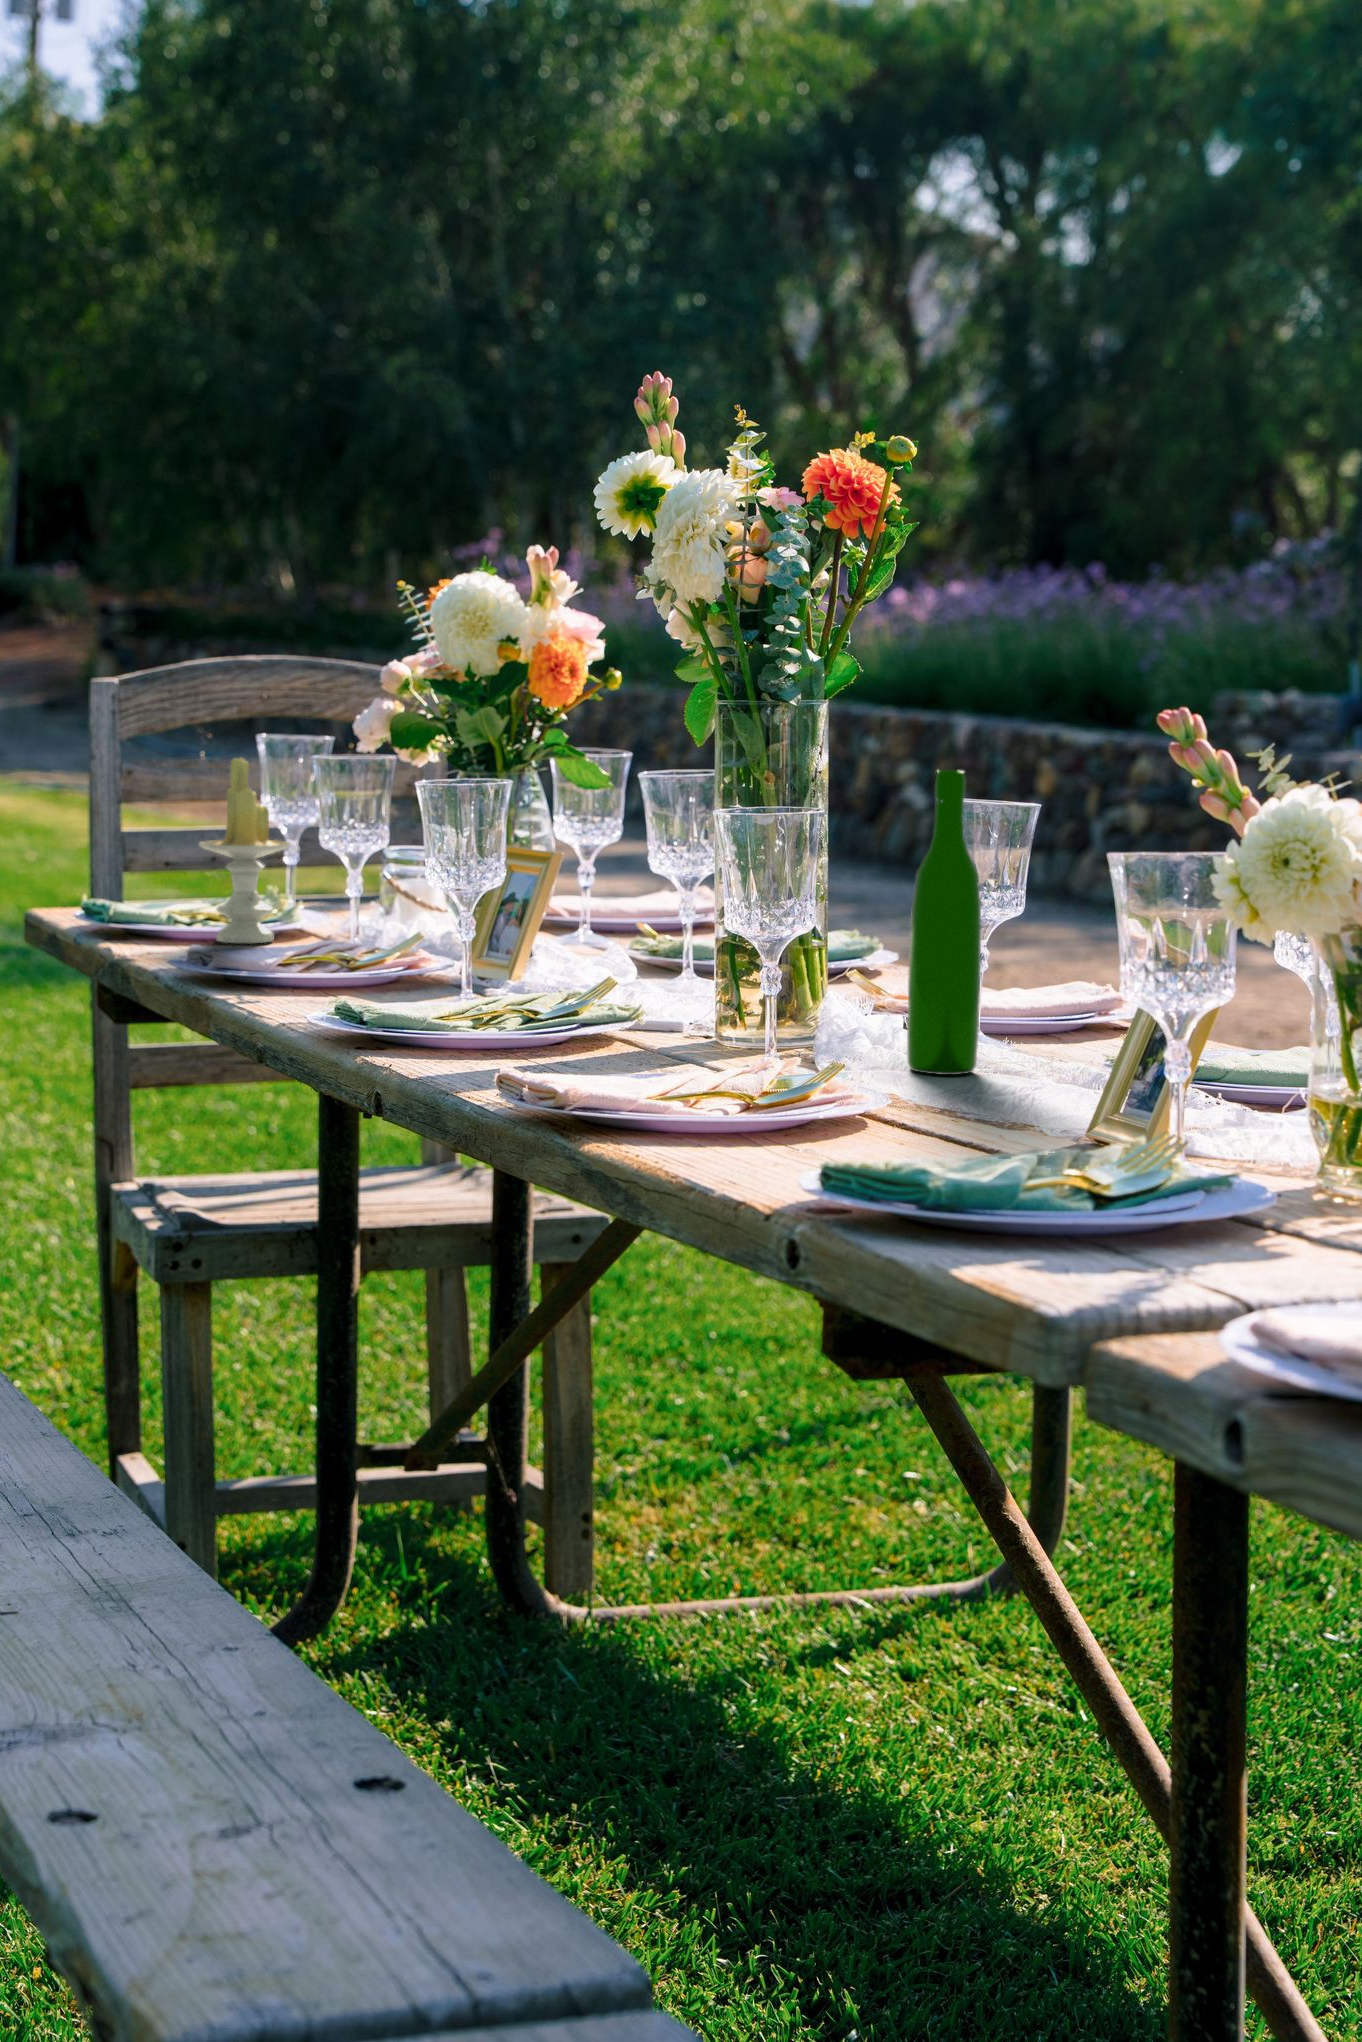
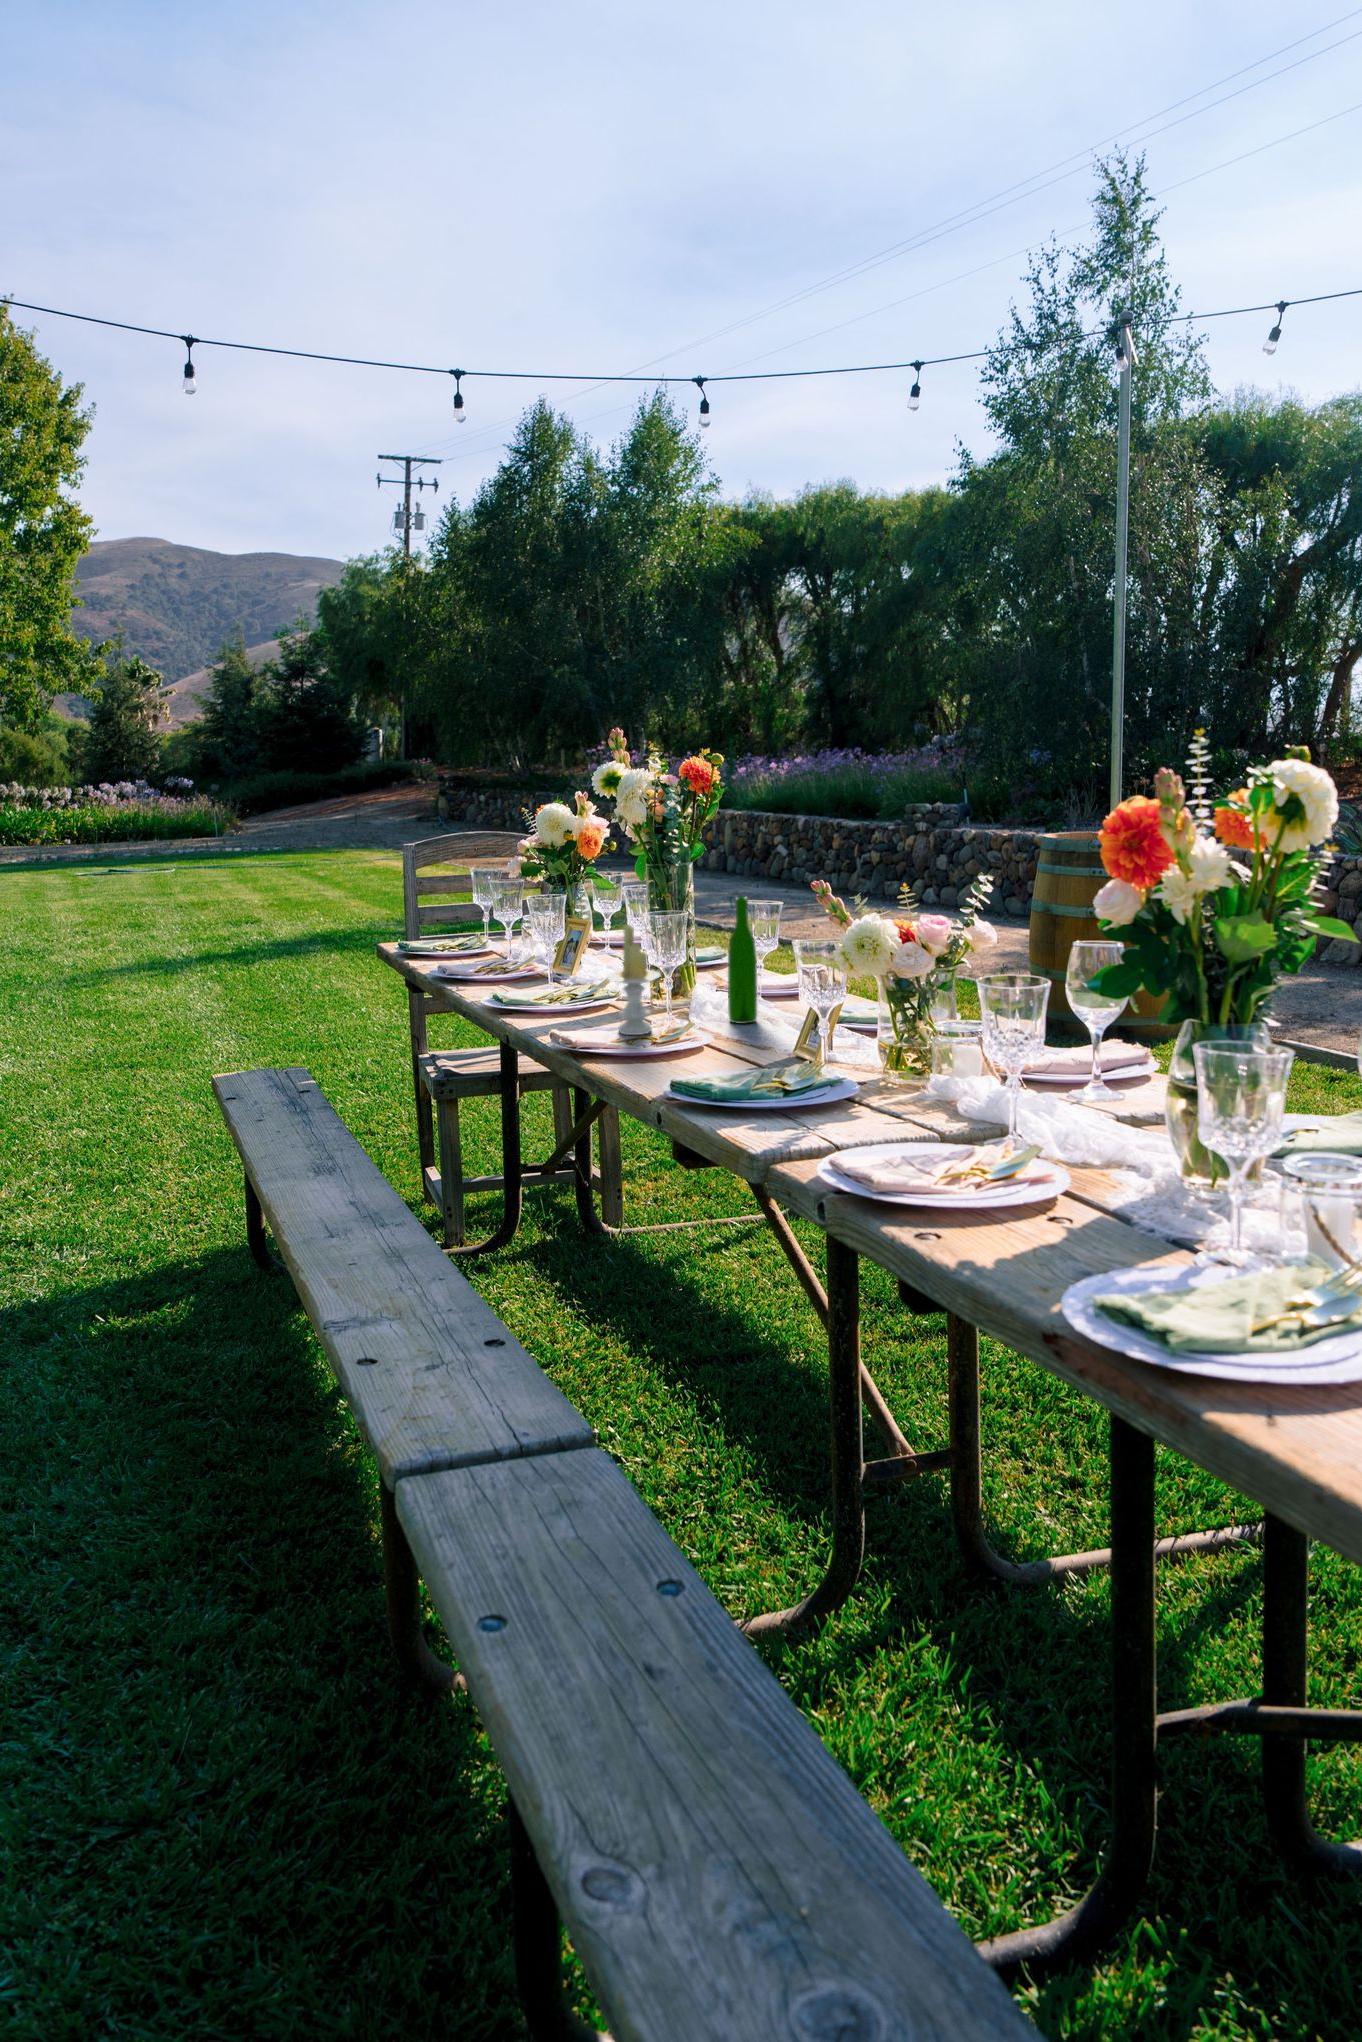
candle: present [199,758,291,943] -> present [607,925,660,1035]

